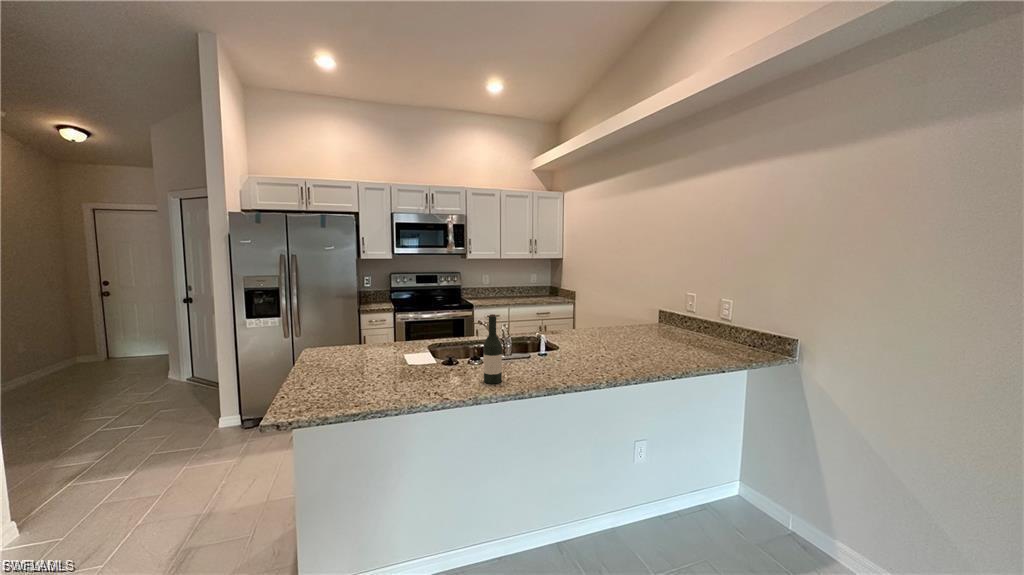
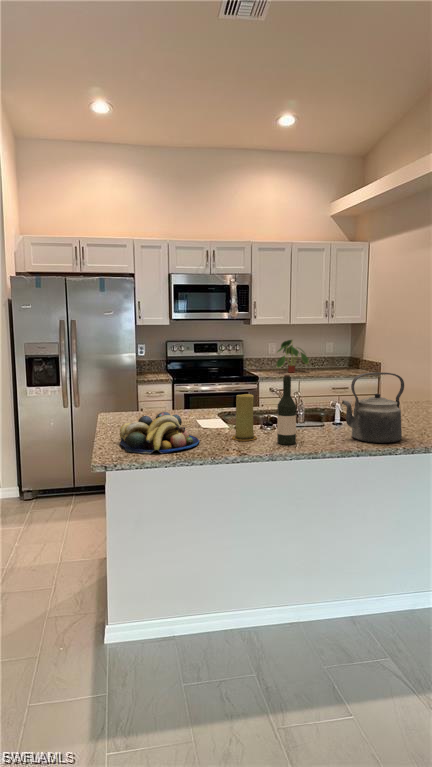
plant: none [488,272,518,300] -> present [277,340,308,373]
kettle: none [545,310,601,378] -> present [342,372,404,443]
candle: none [439,333,464,380] -> present [232,394,257,441]
fruit bowl: none [316,353,404,404] -> present [120,412,199,454]

